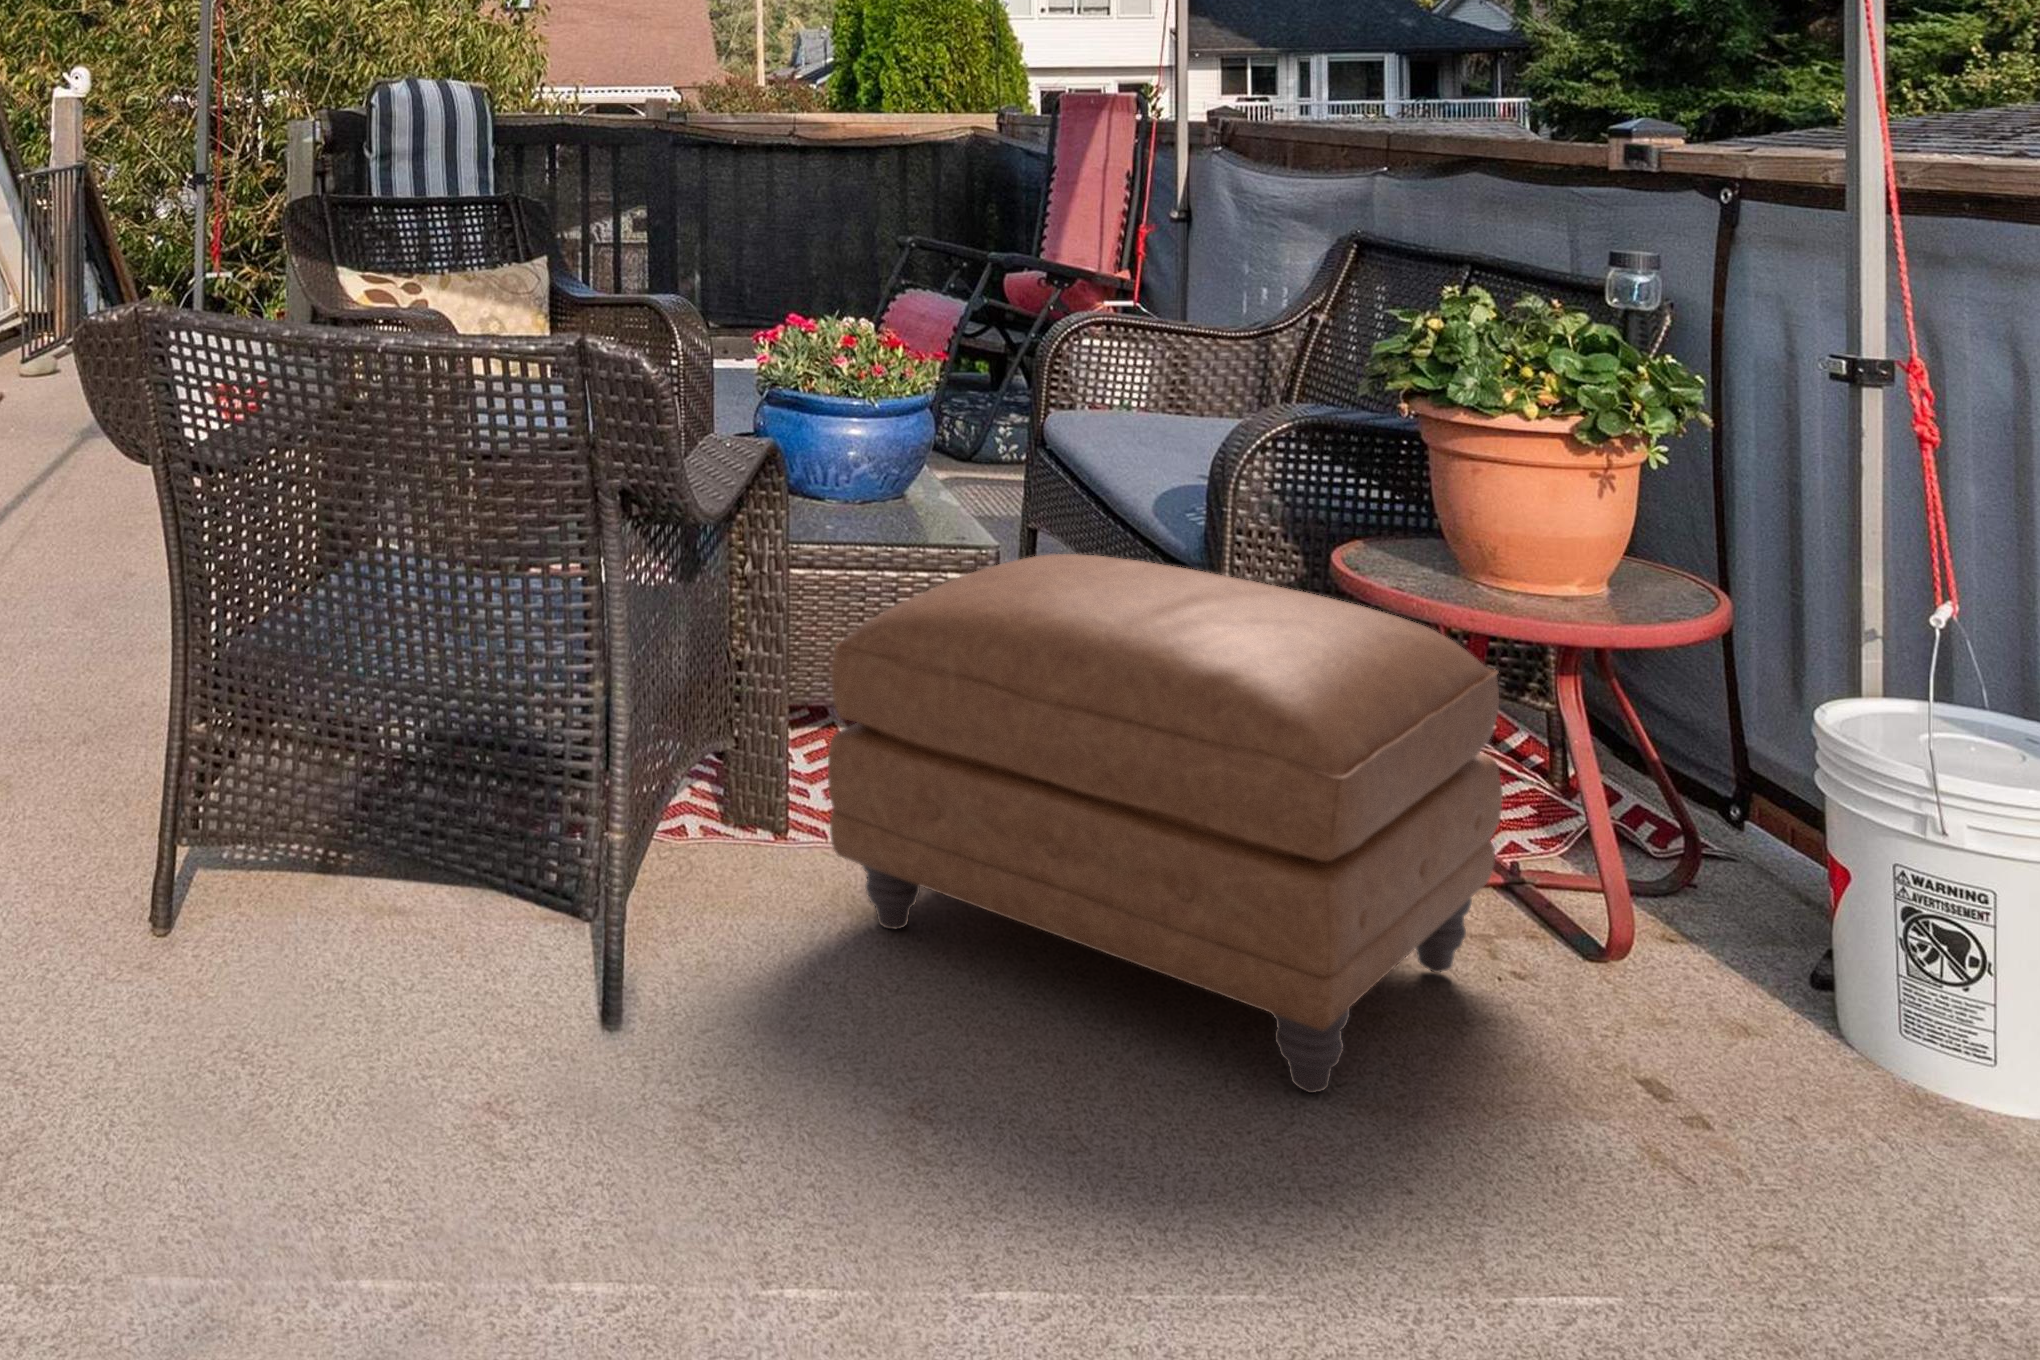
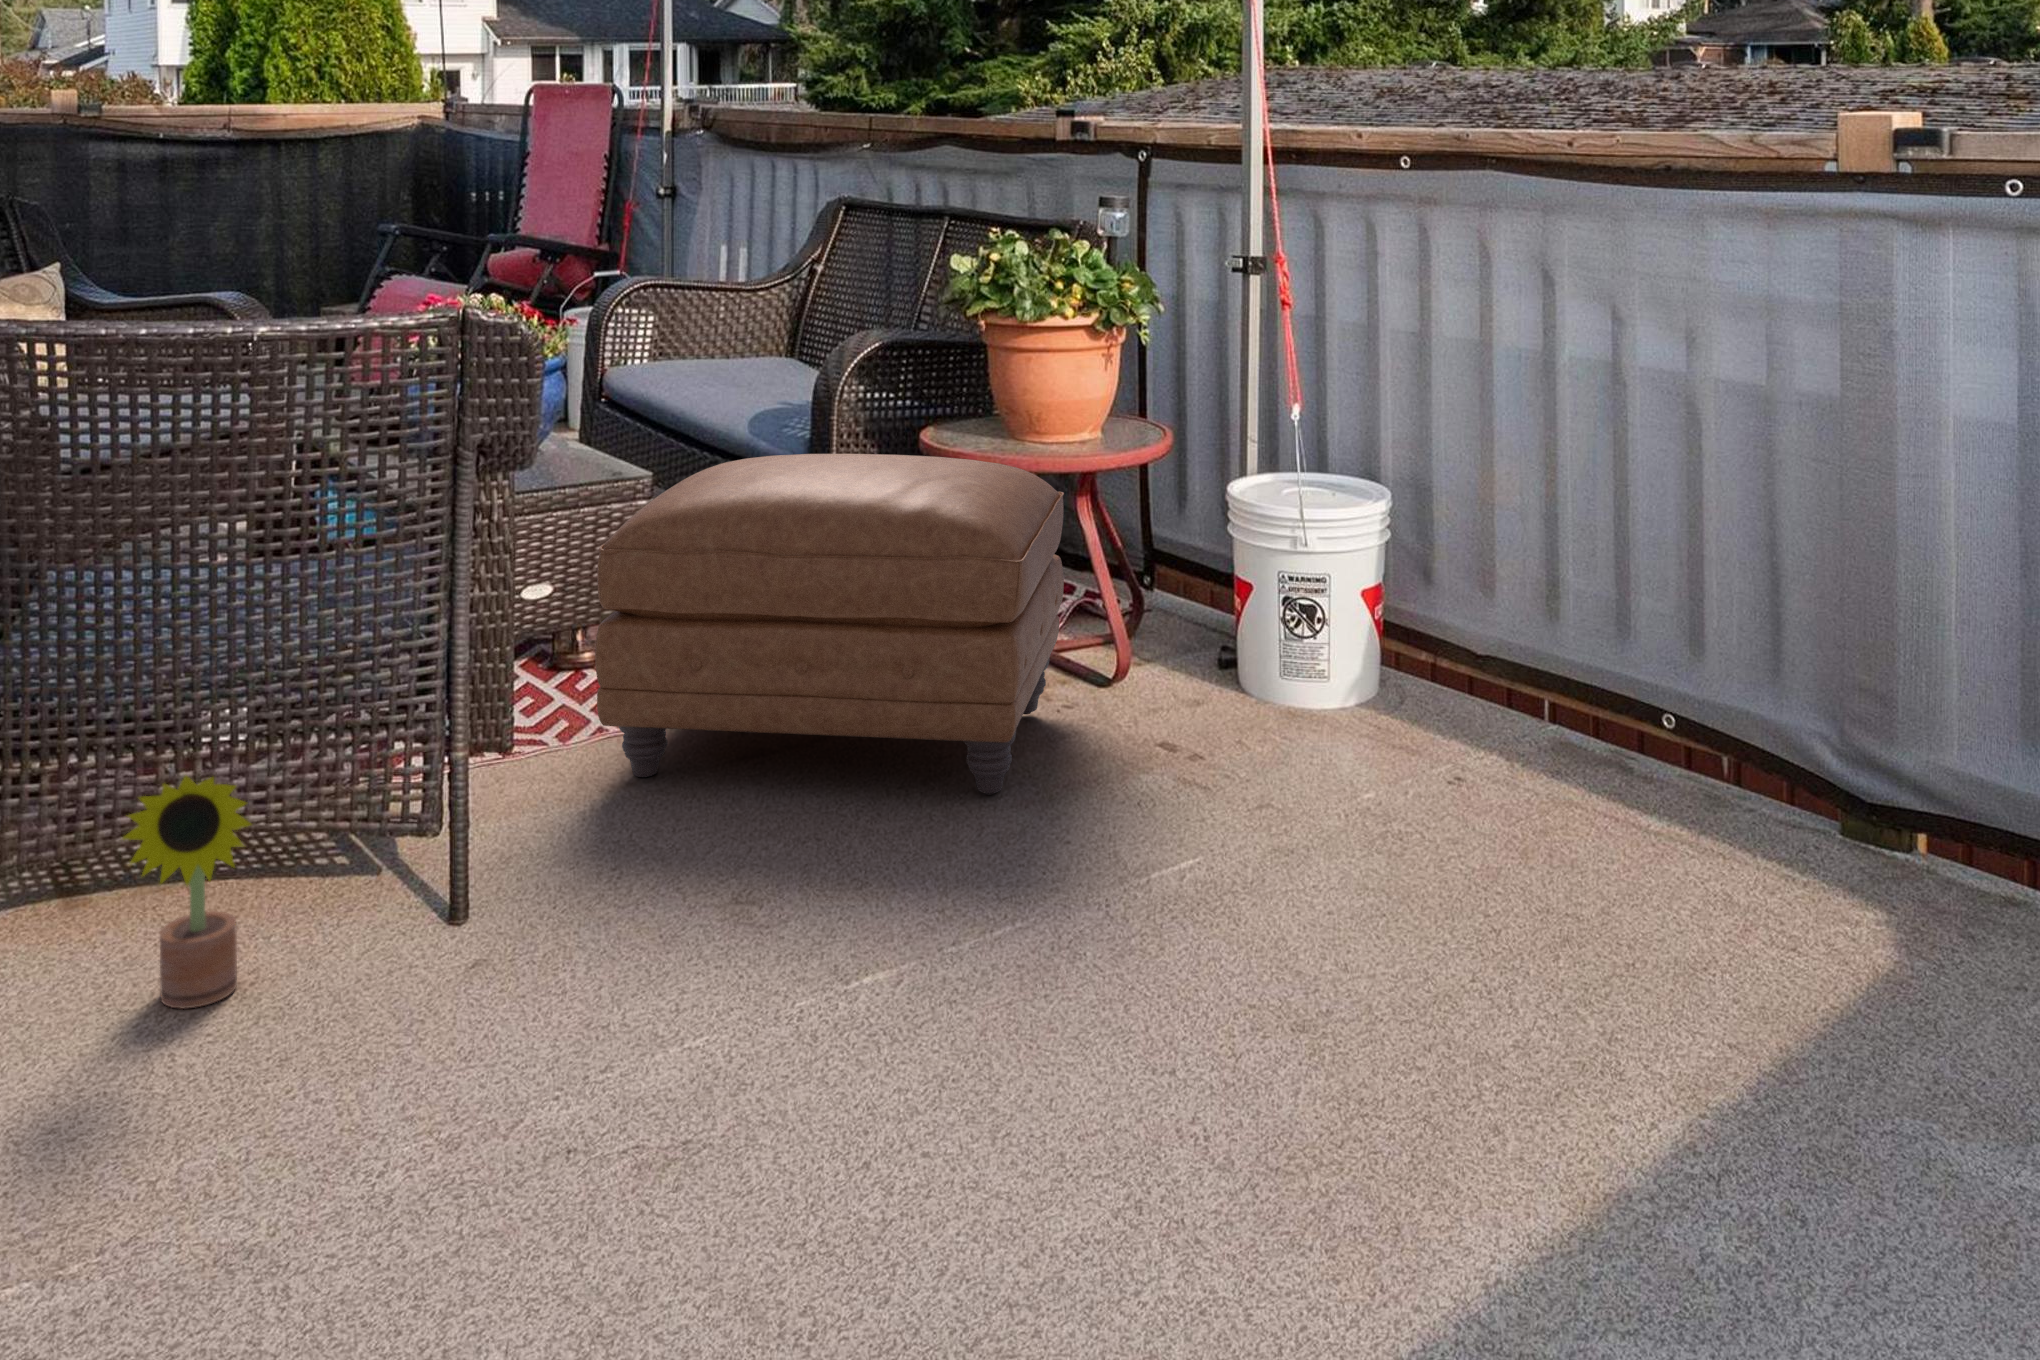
decorative plant: none [184,841,319,1093] -> present [122,776,251,1008]

